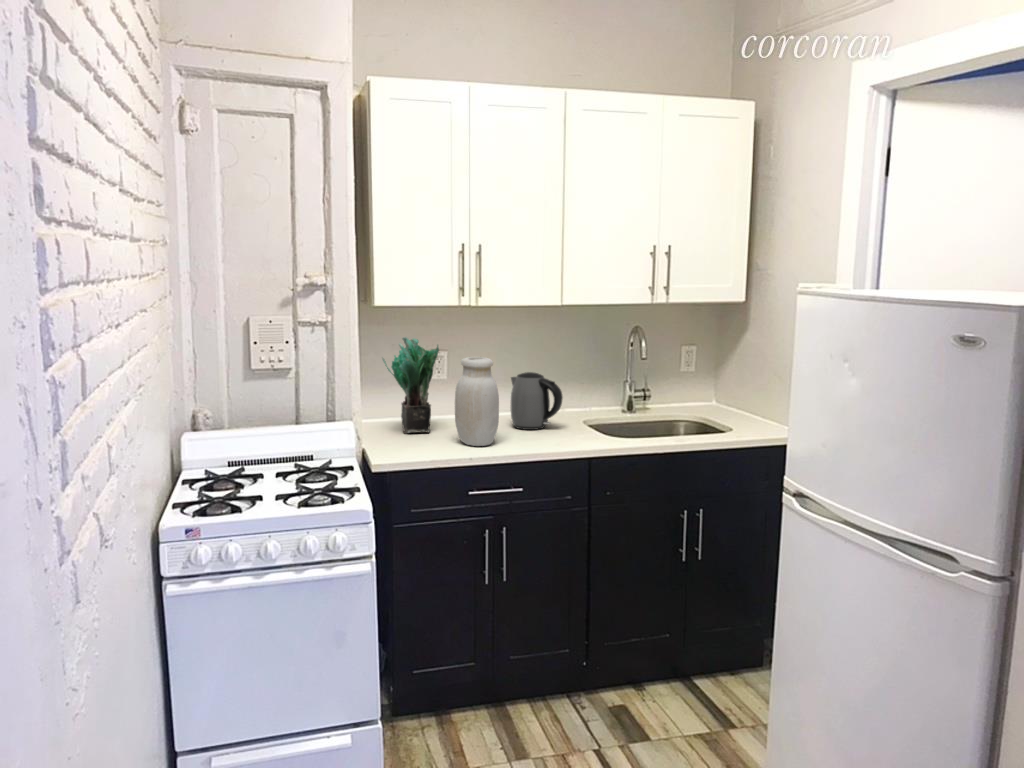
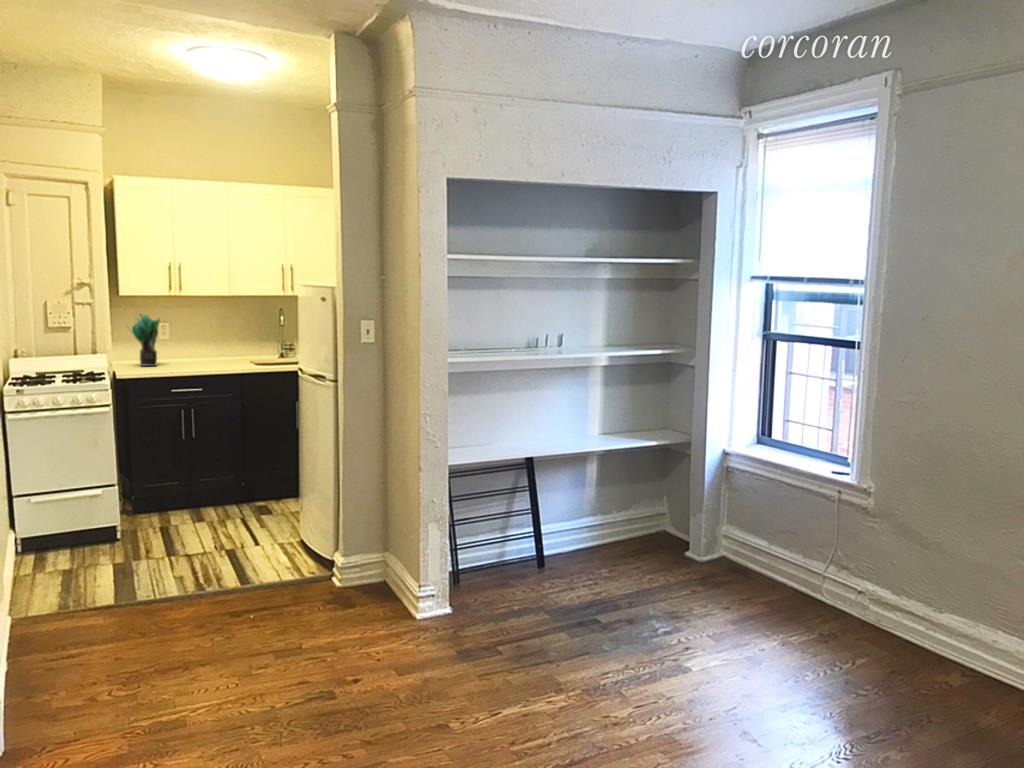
jar: present [455,357,499,446] -> none [167,323,192,369]
kettle: present [511,372,563,430] -> none [206,333,234,365]

